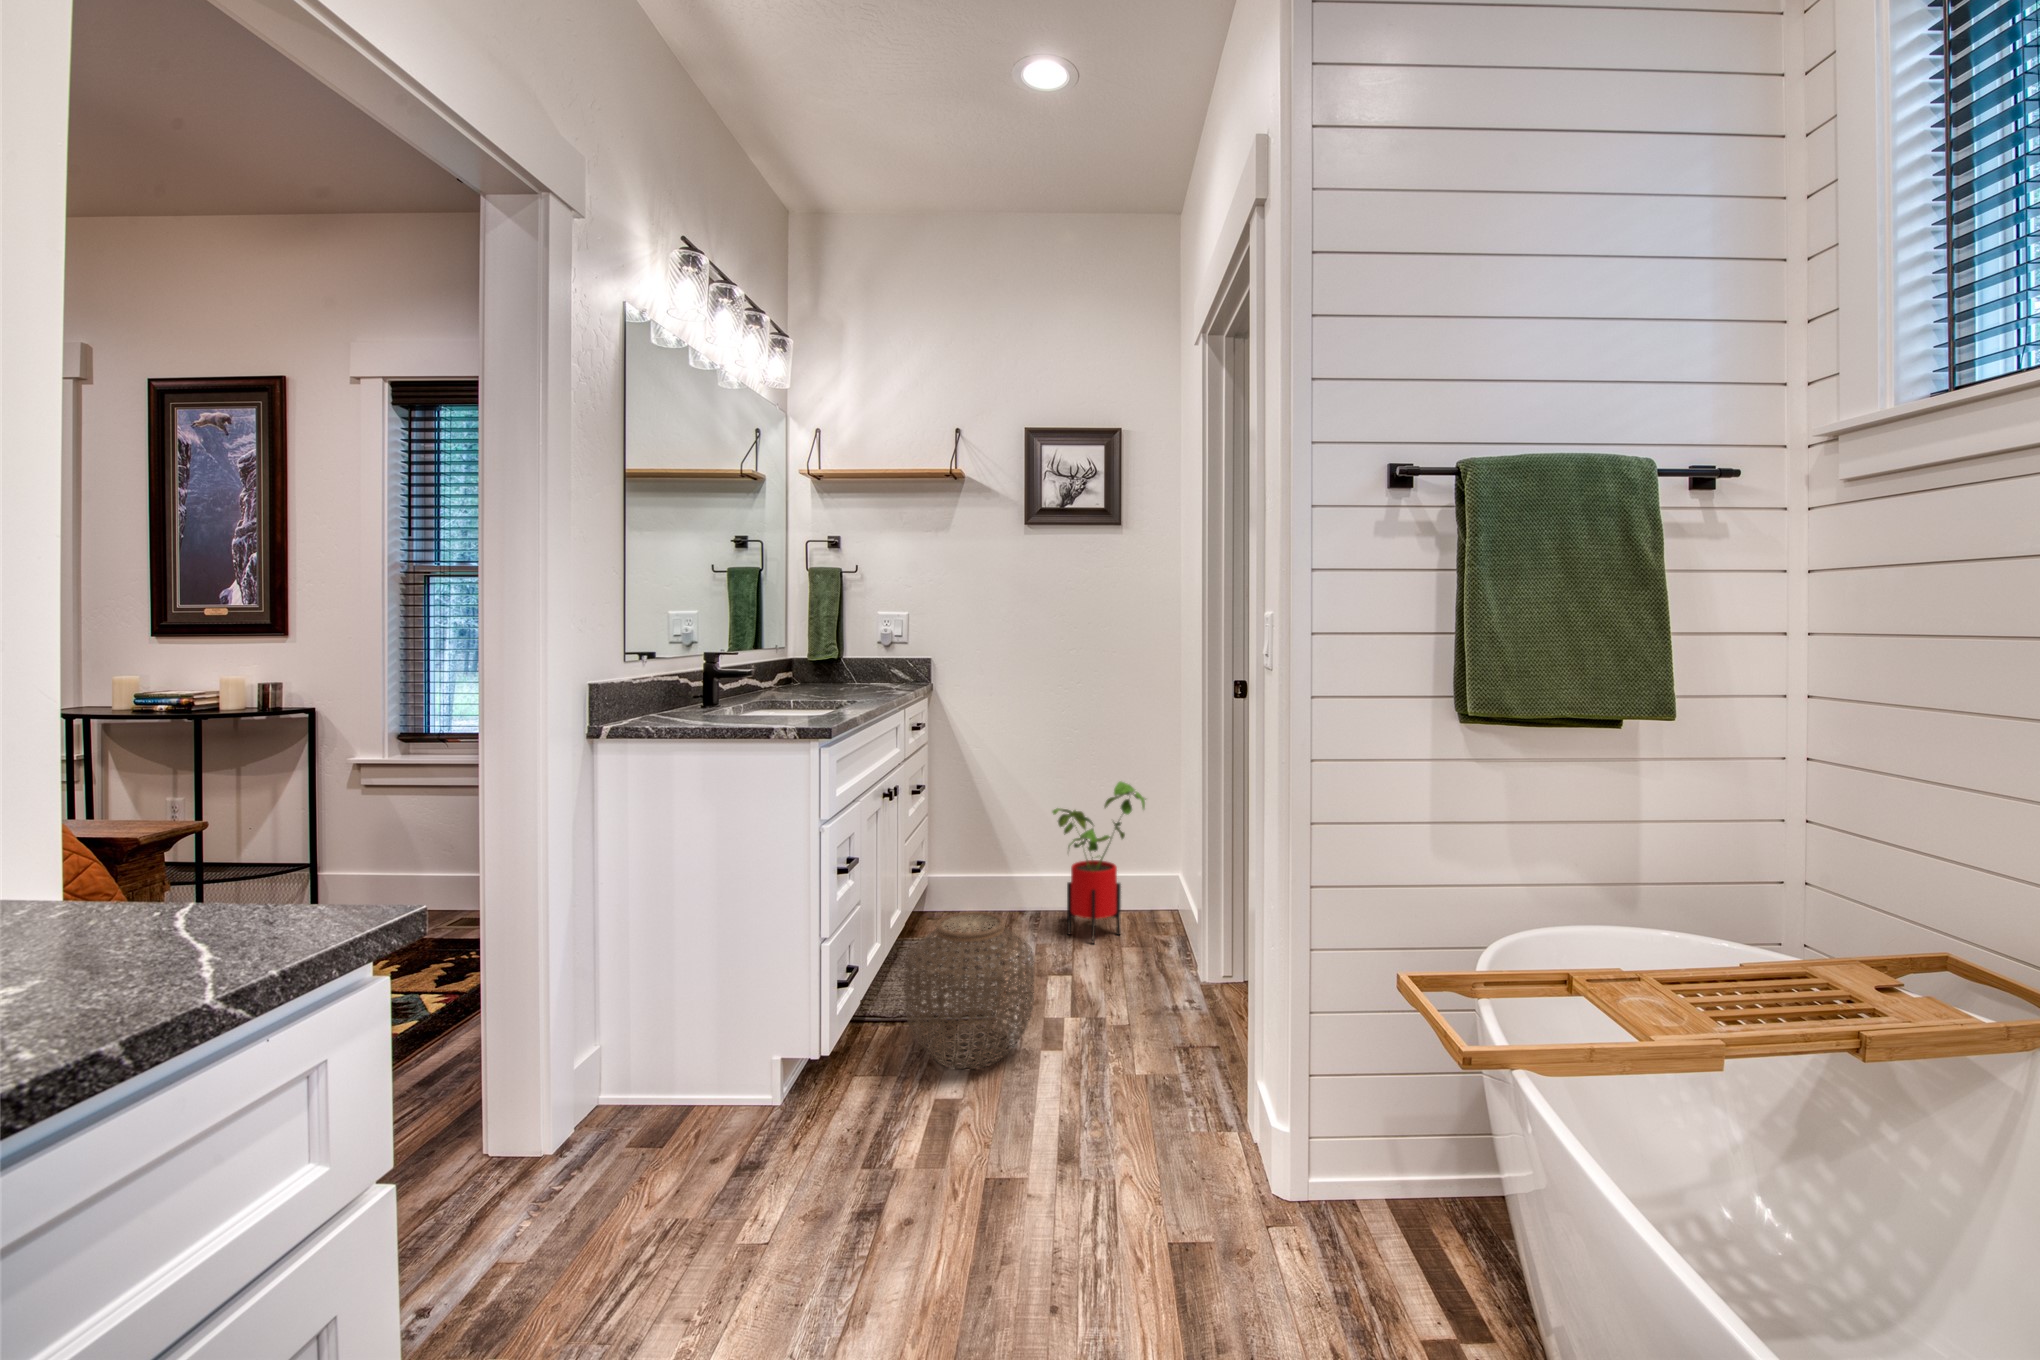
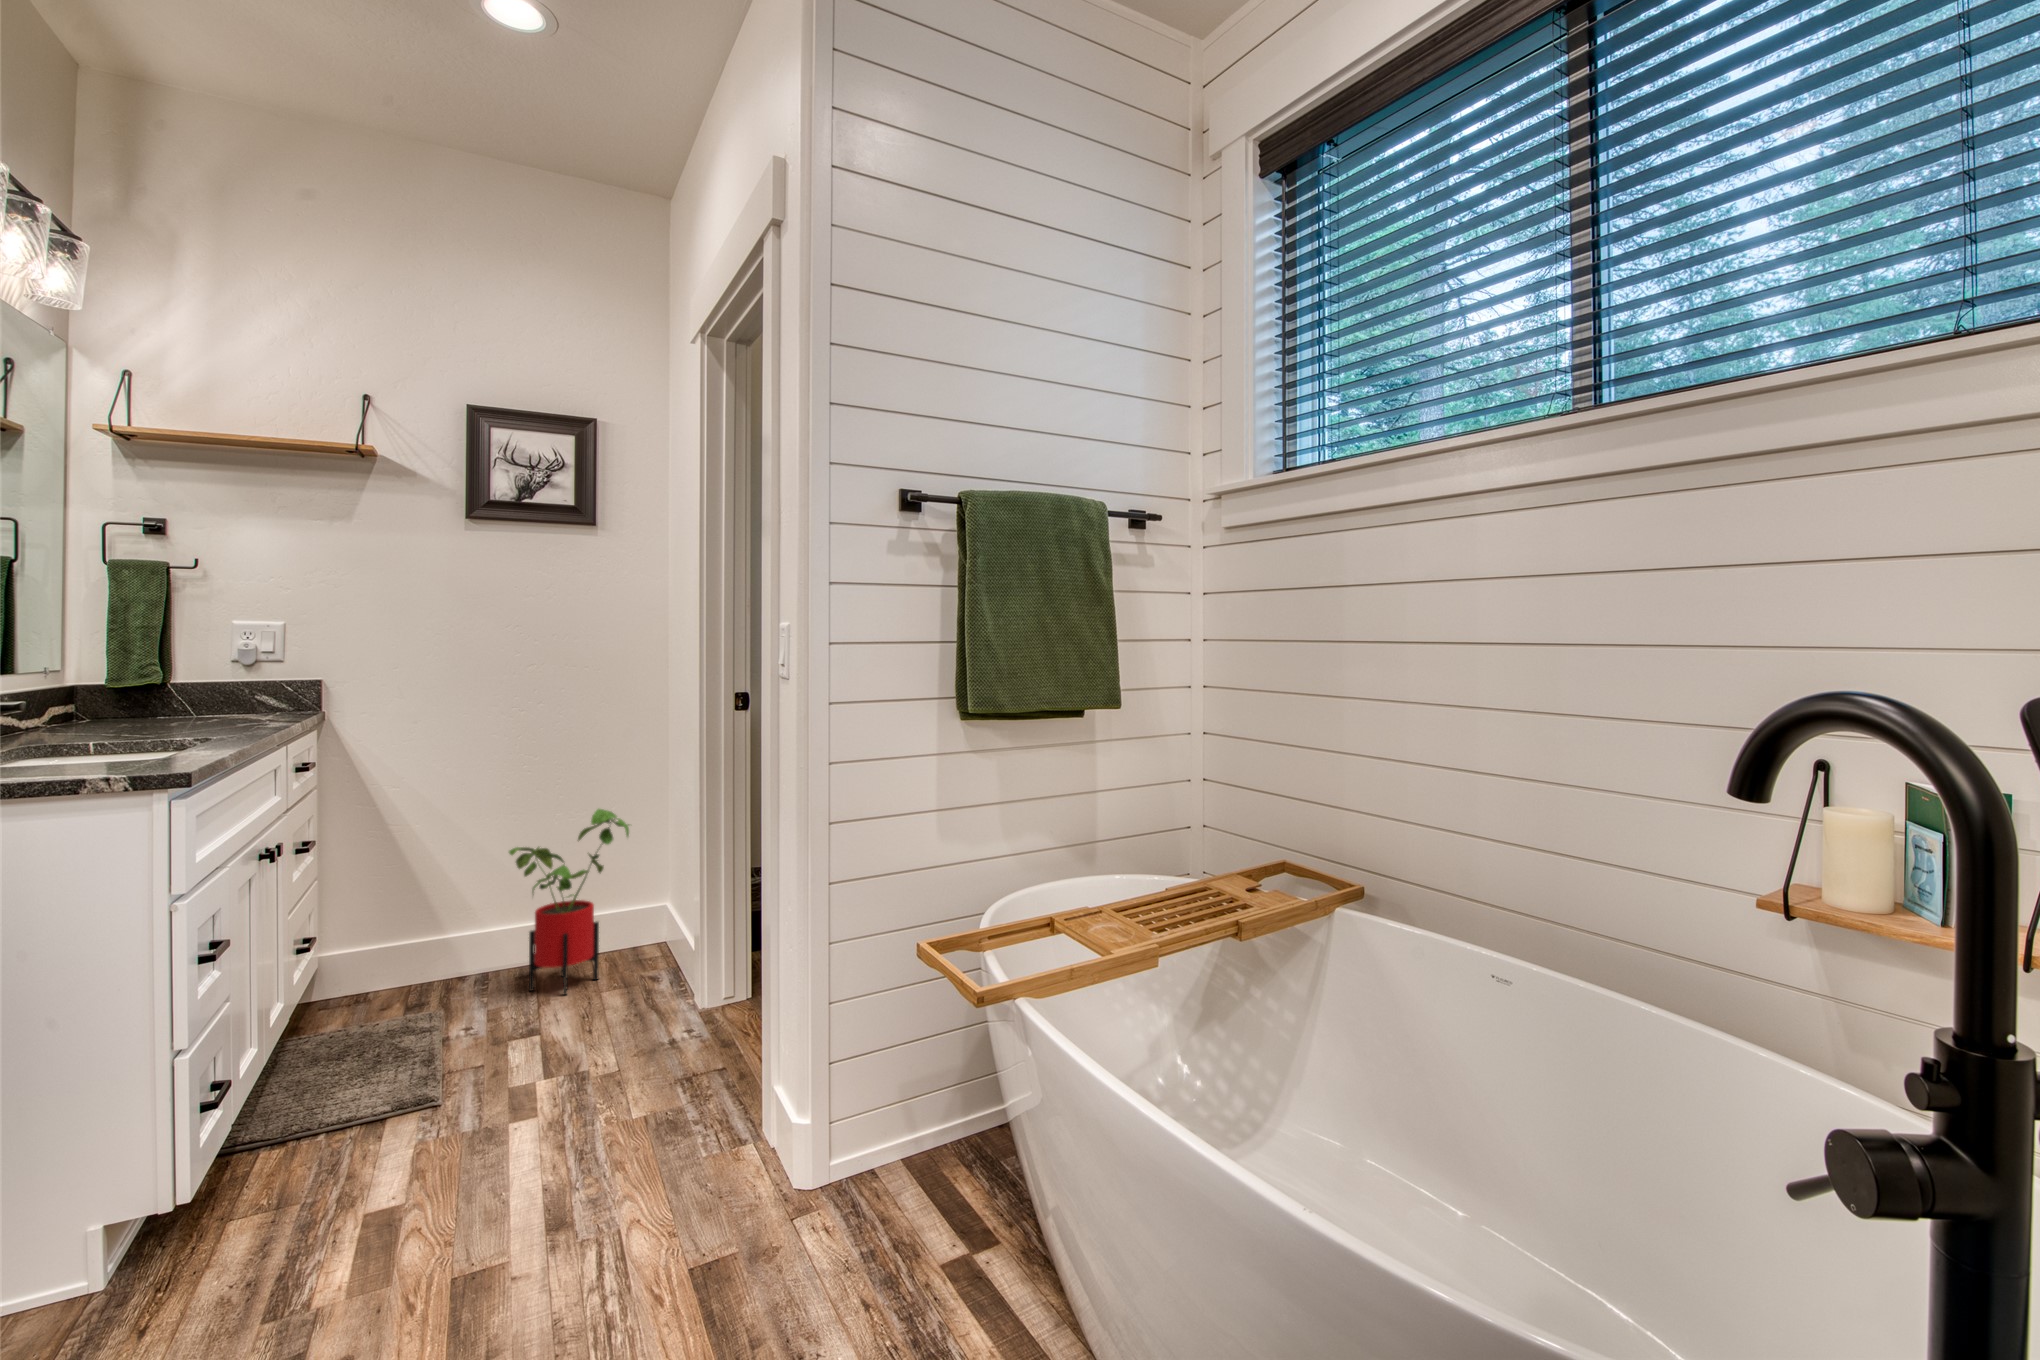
woven basket: present [905,912,1034,1069] -> none [308,977,501,1175]

